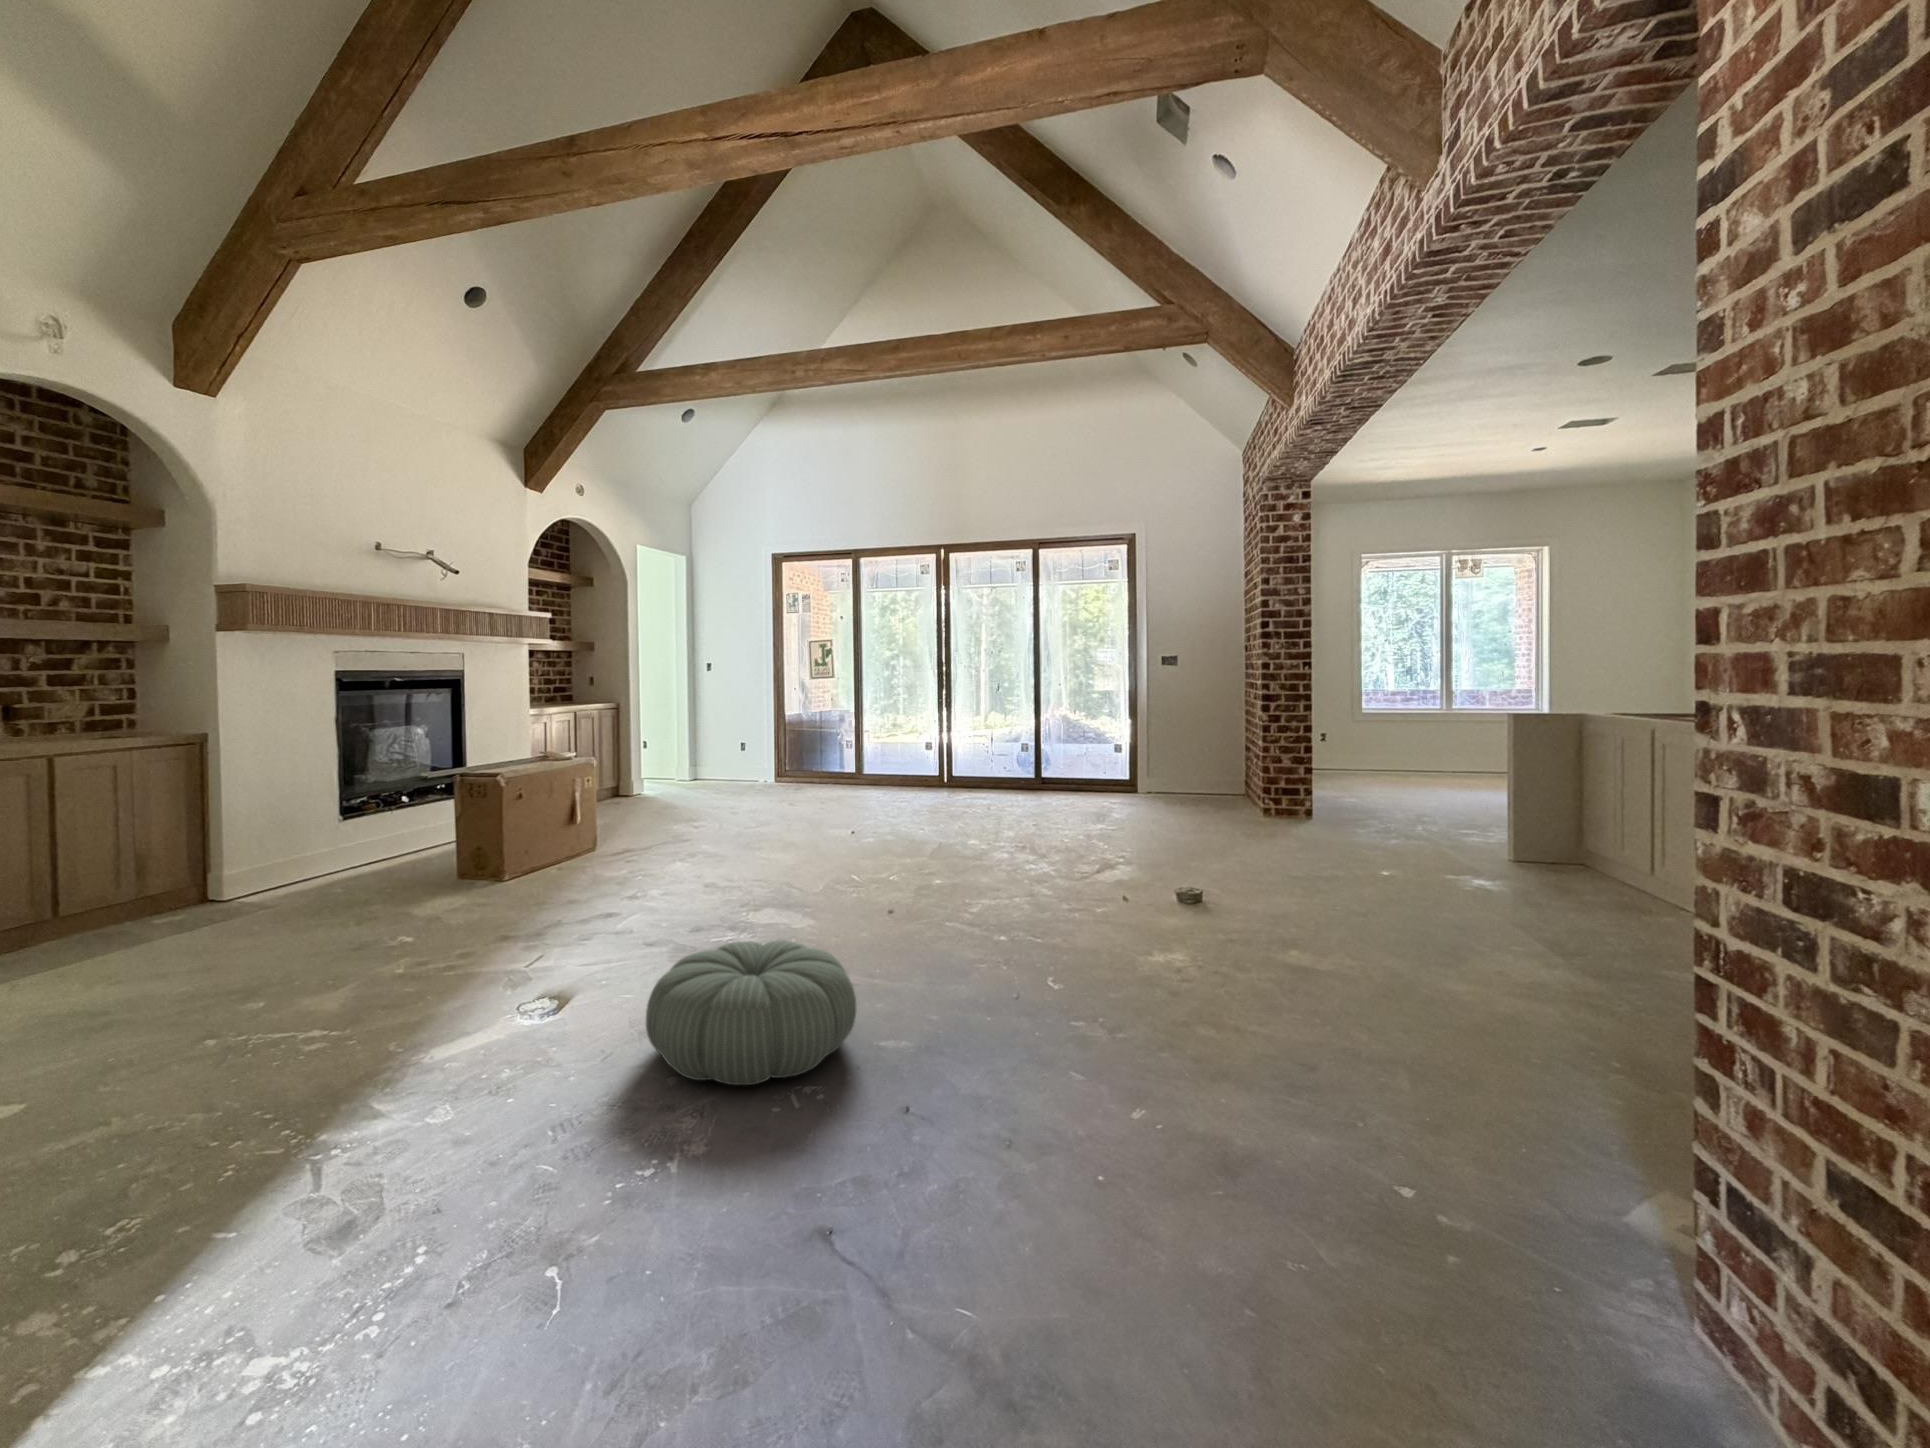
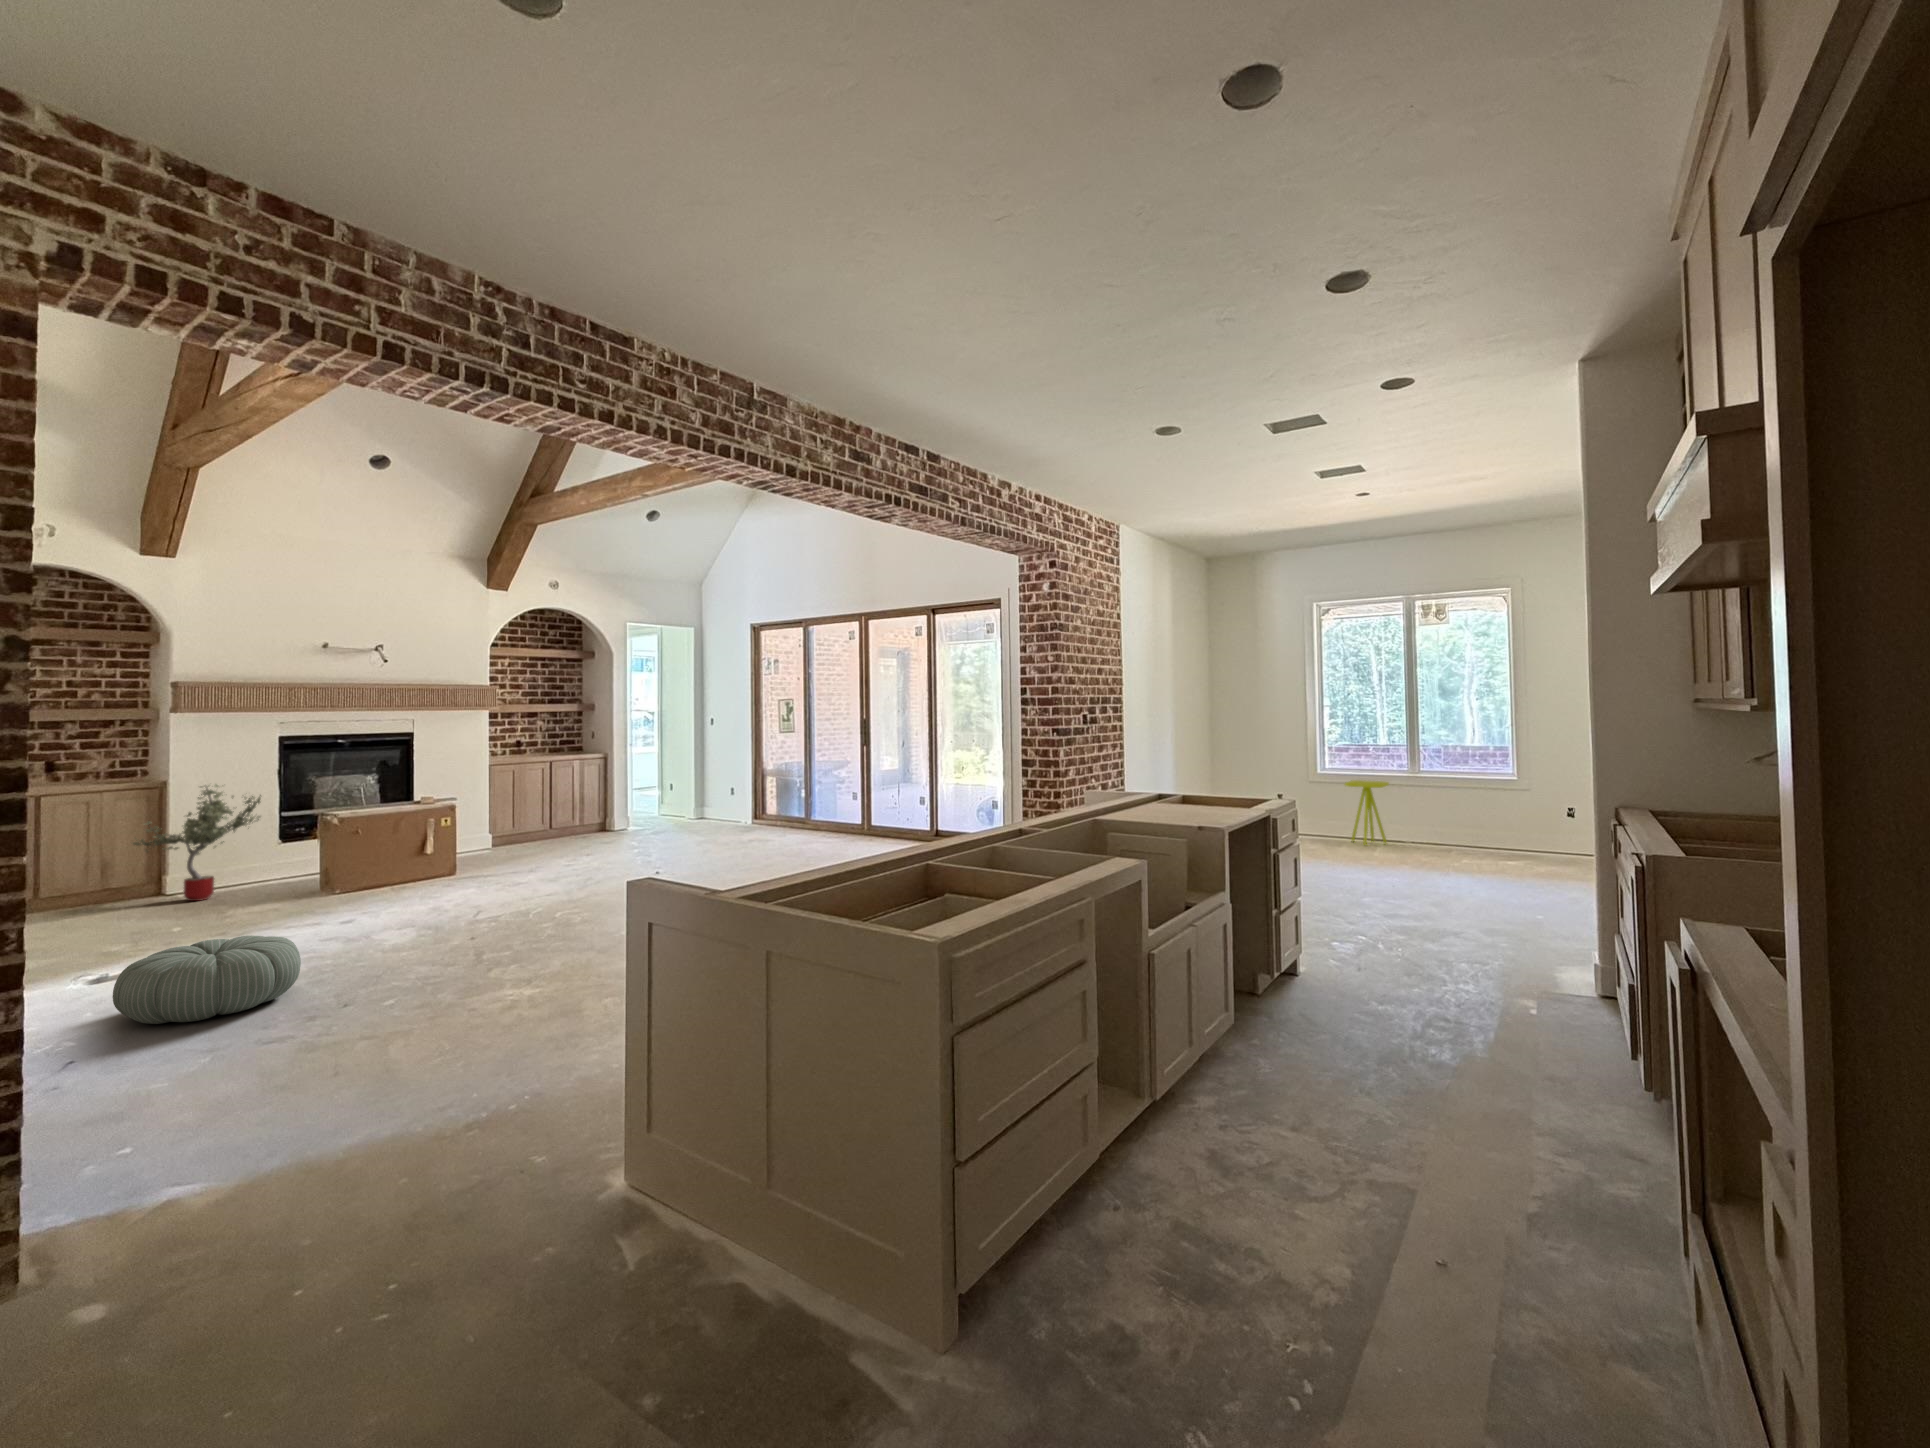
side table: none [1432,724,1480,786] -> present [1344,780,1389,845]
potted tree: none [185,735,341,908] -> present [133,784,261,901]

